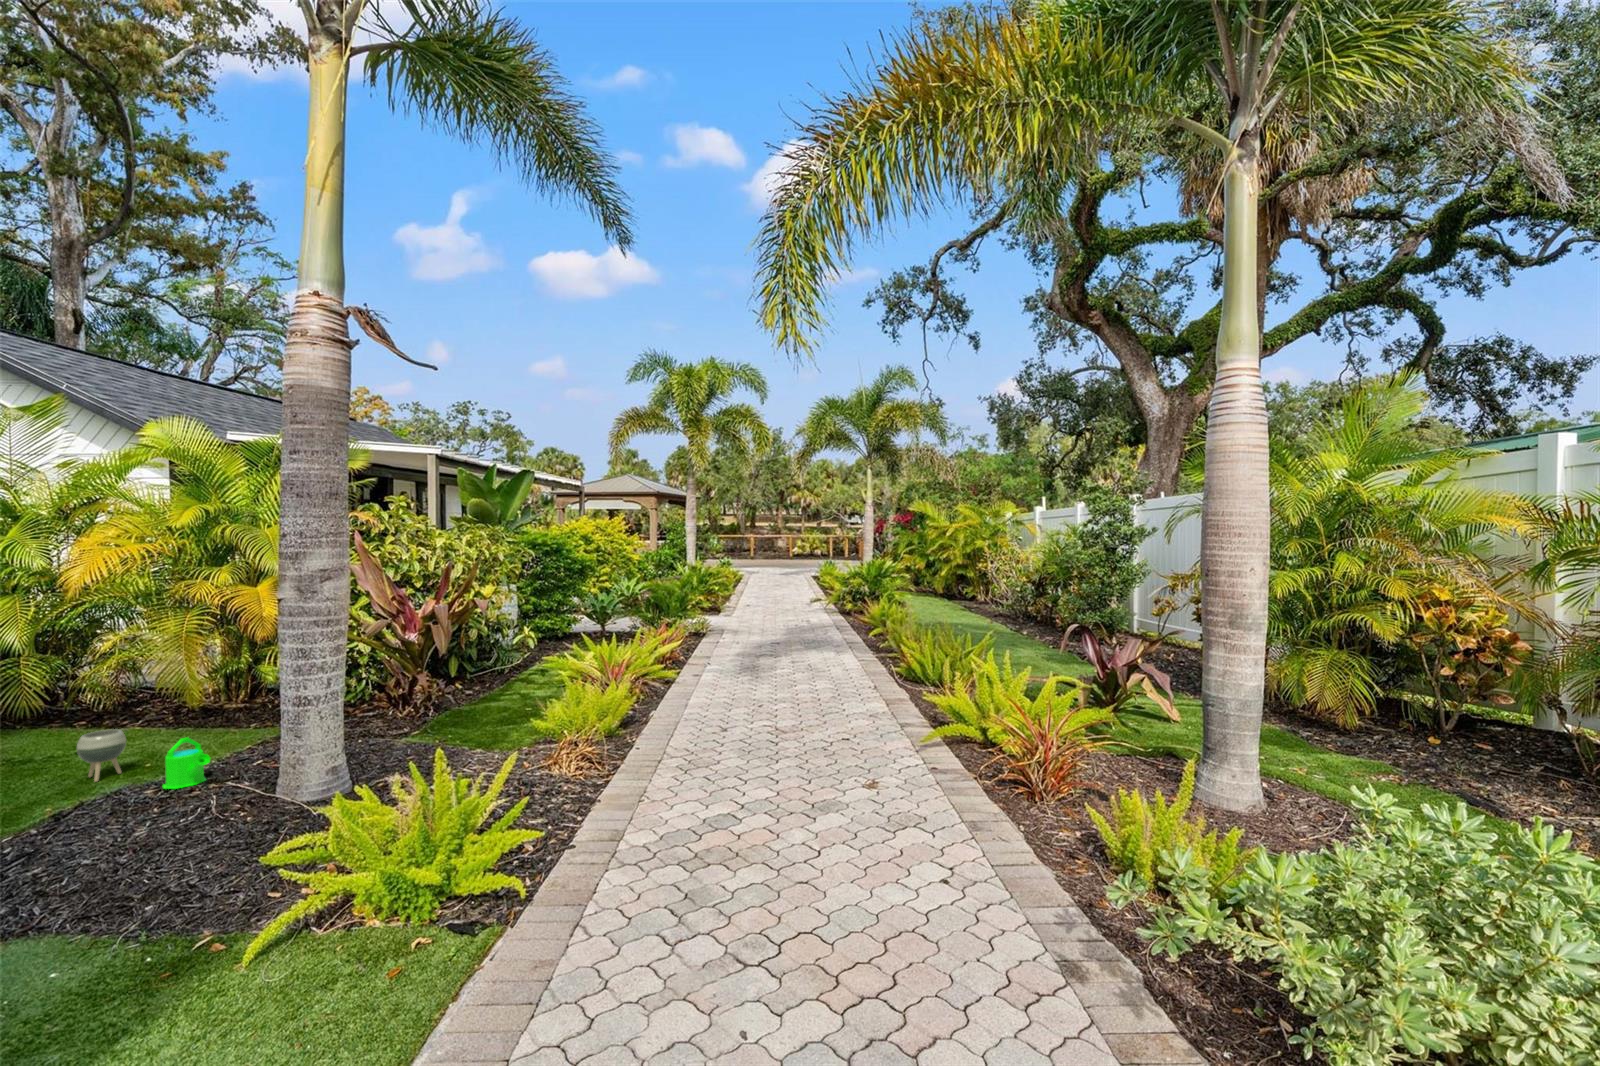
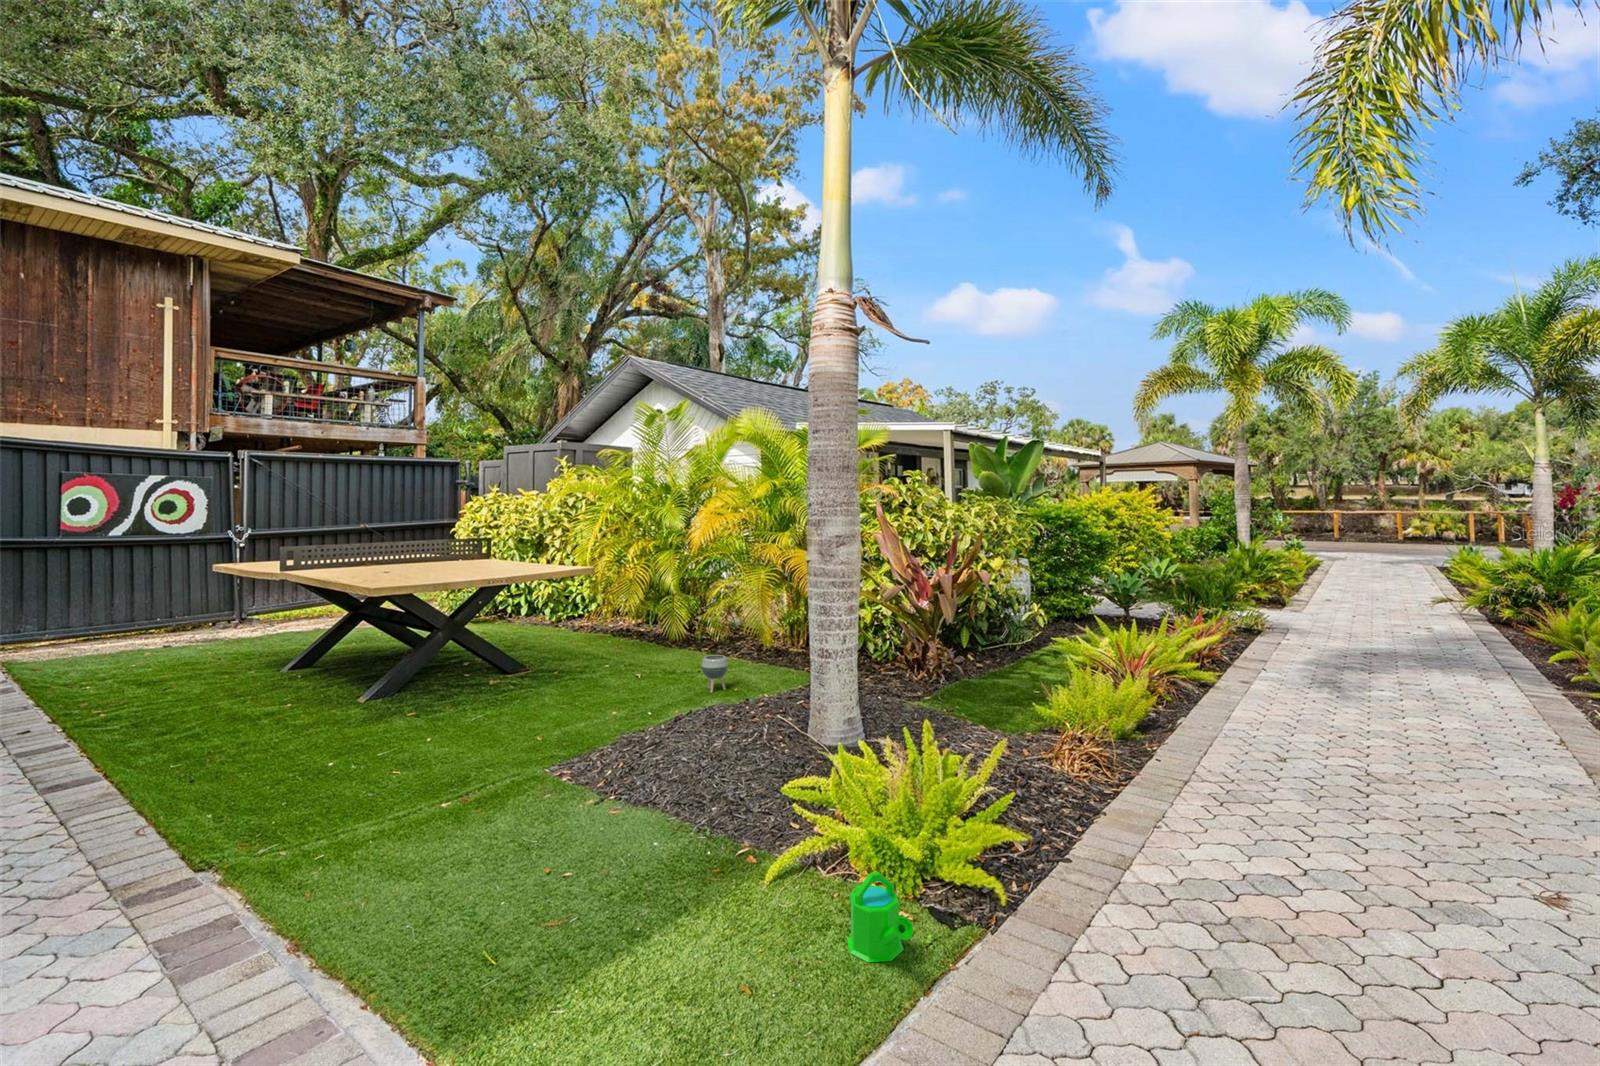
watering can: present [163,737,210,789] -> present [847,872,913,962]

